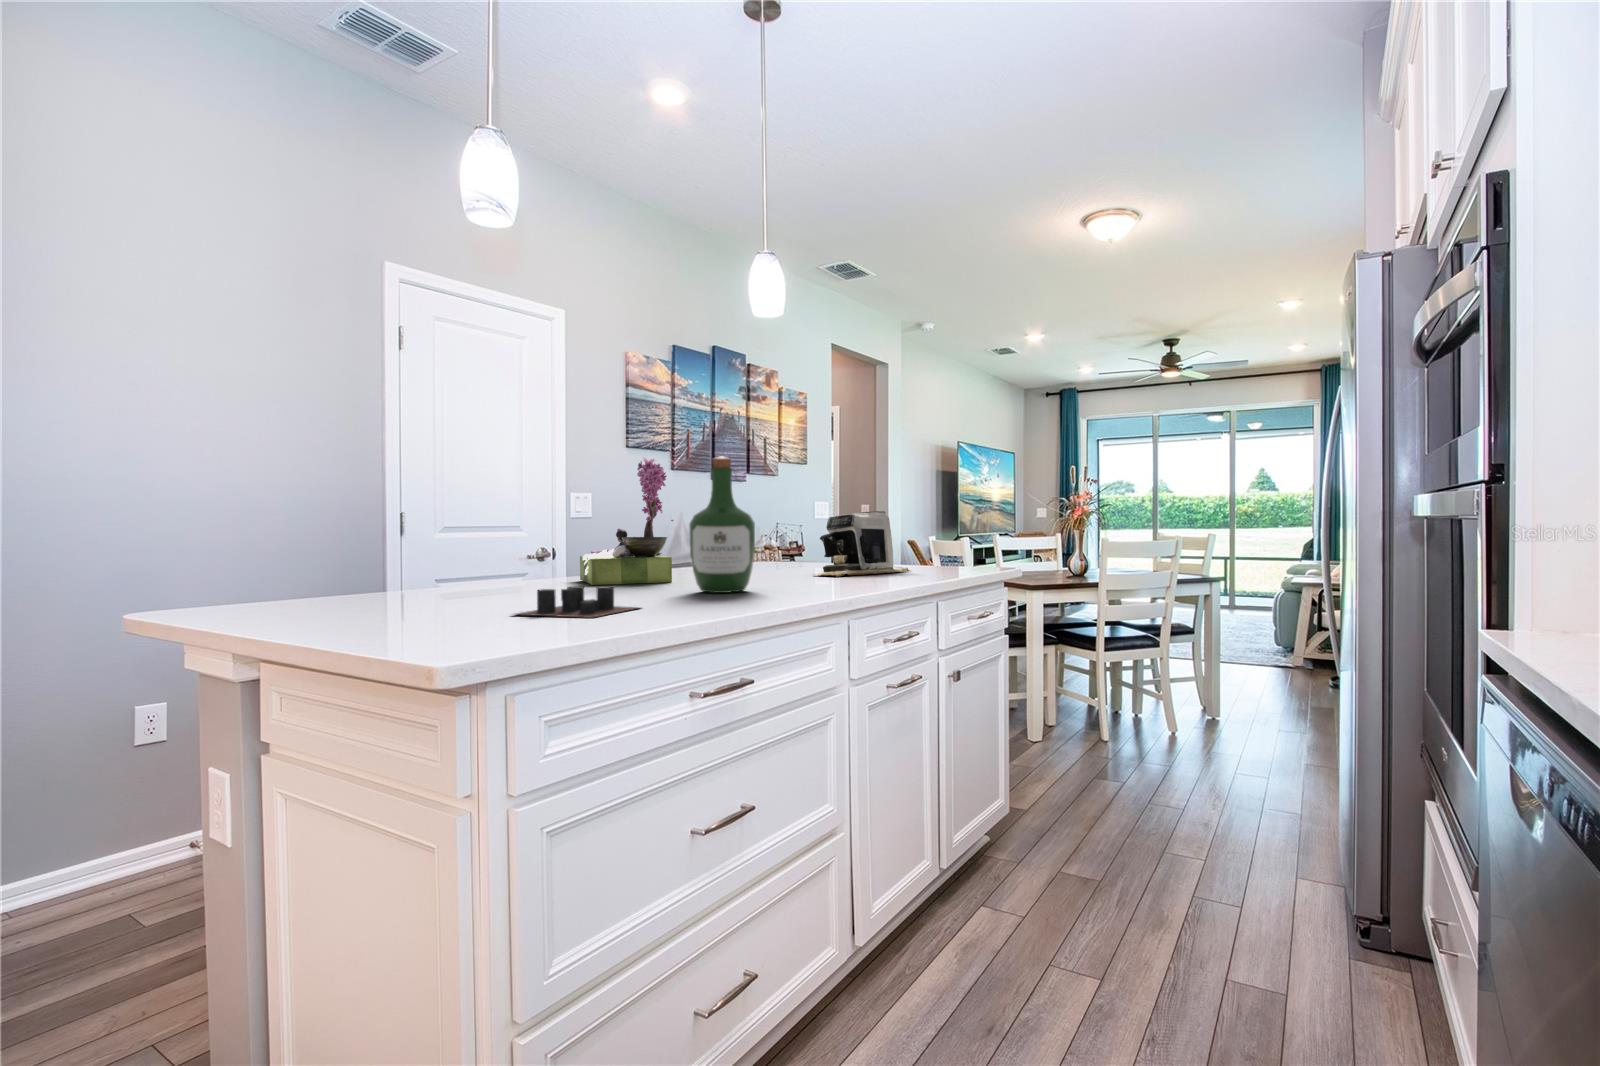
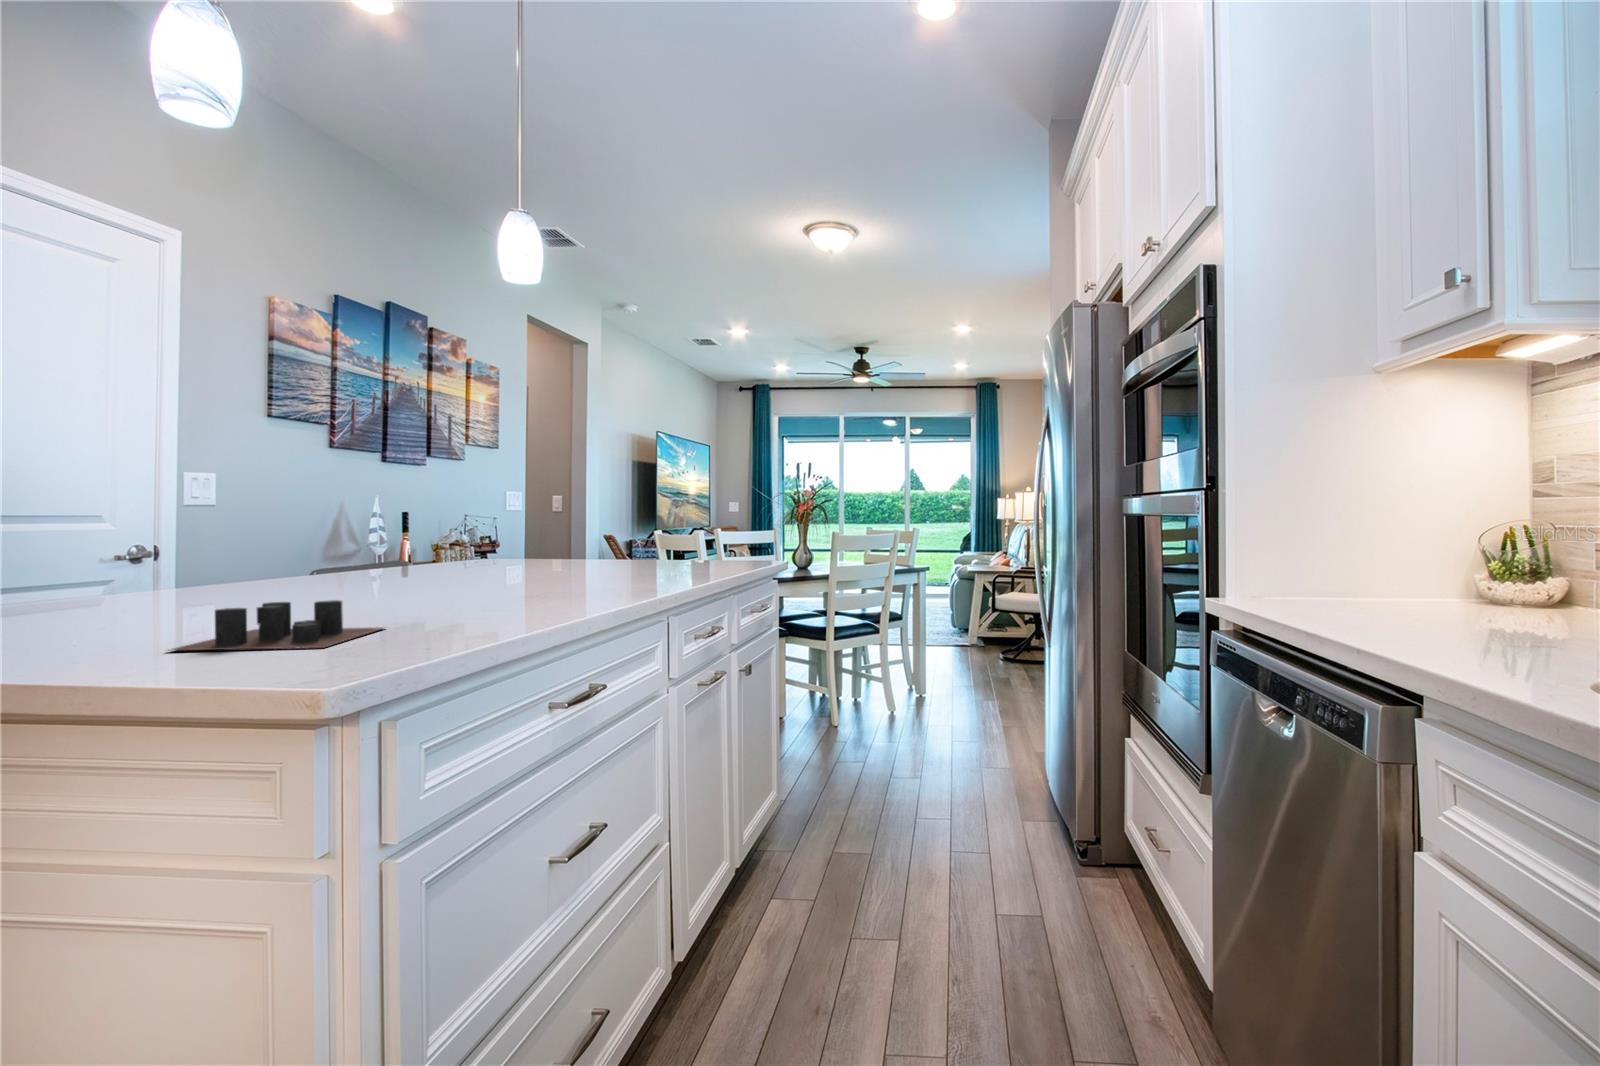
wine bottle: present [689,456,755,593] -> none [425,425,516,602]
flower arrangement: present [580,457,674,585] -> none [229,424,378,598]
coffee maker: present [816,511,910,577] -> none [556,501,670,577]

